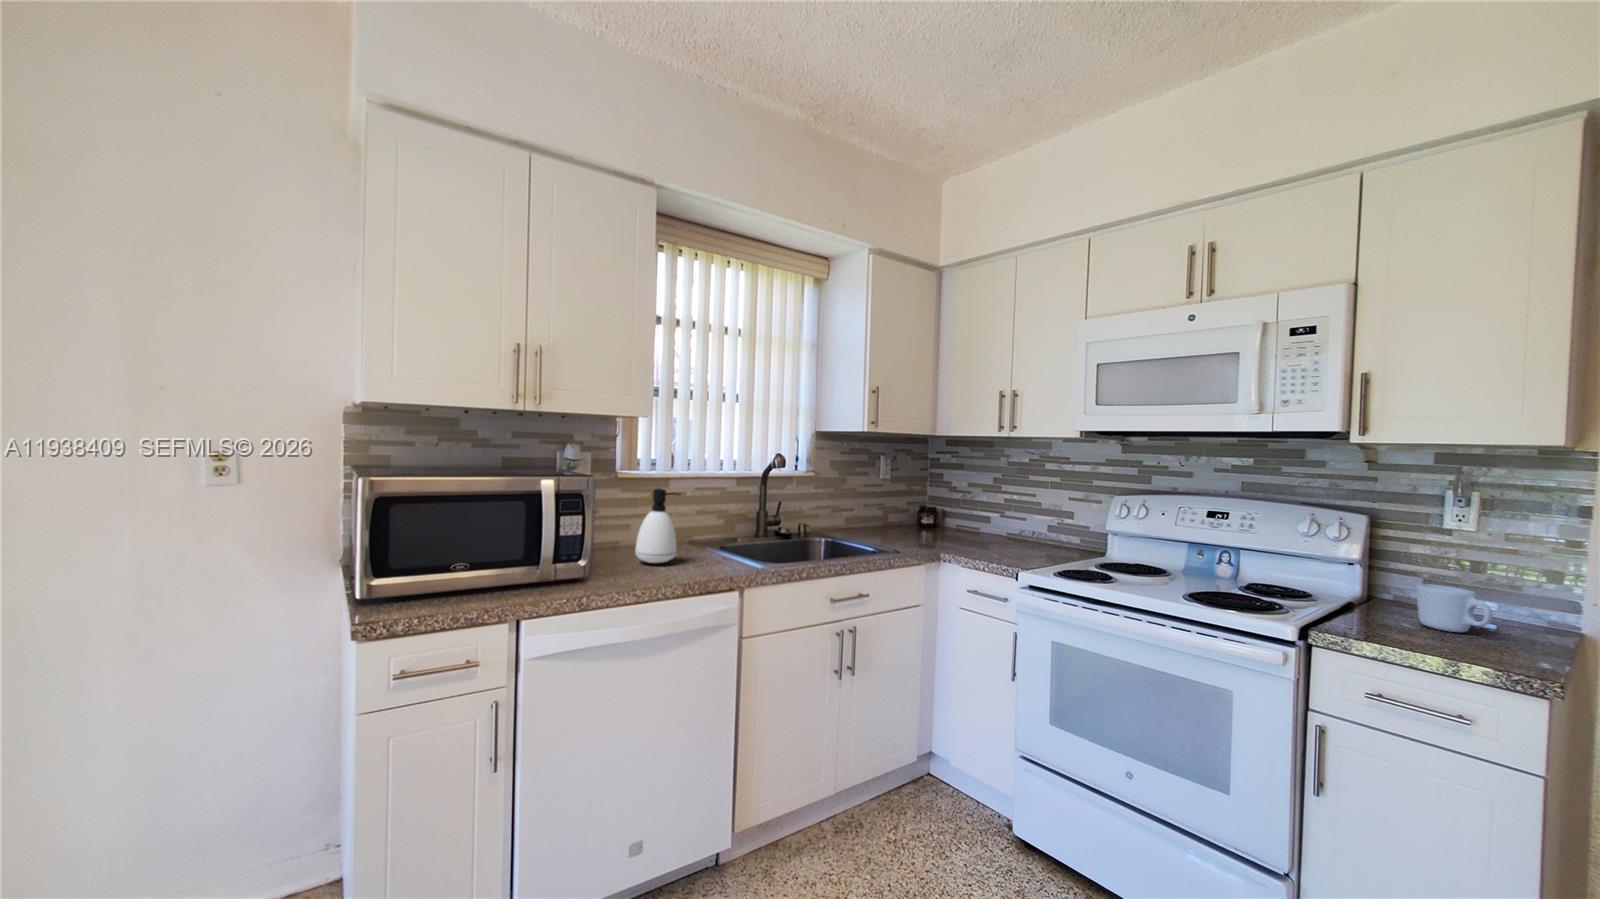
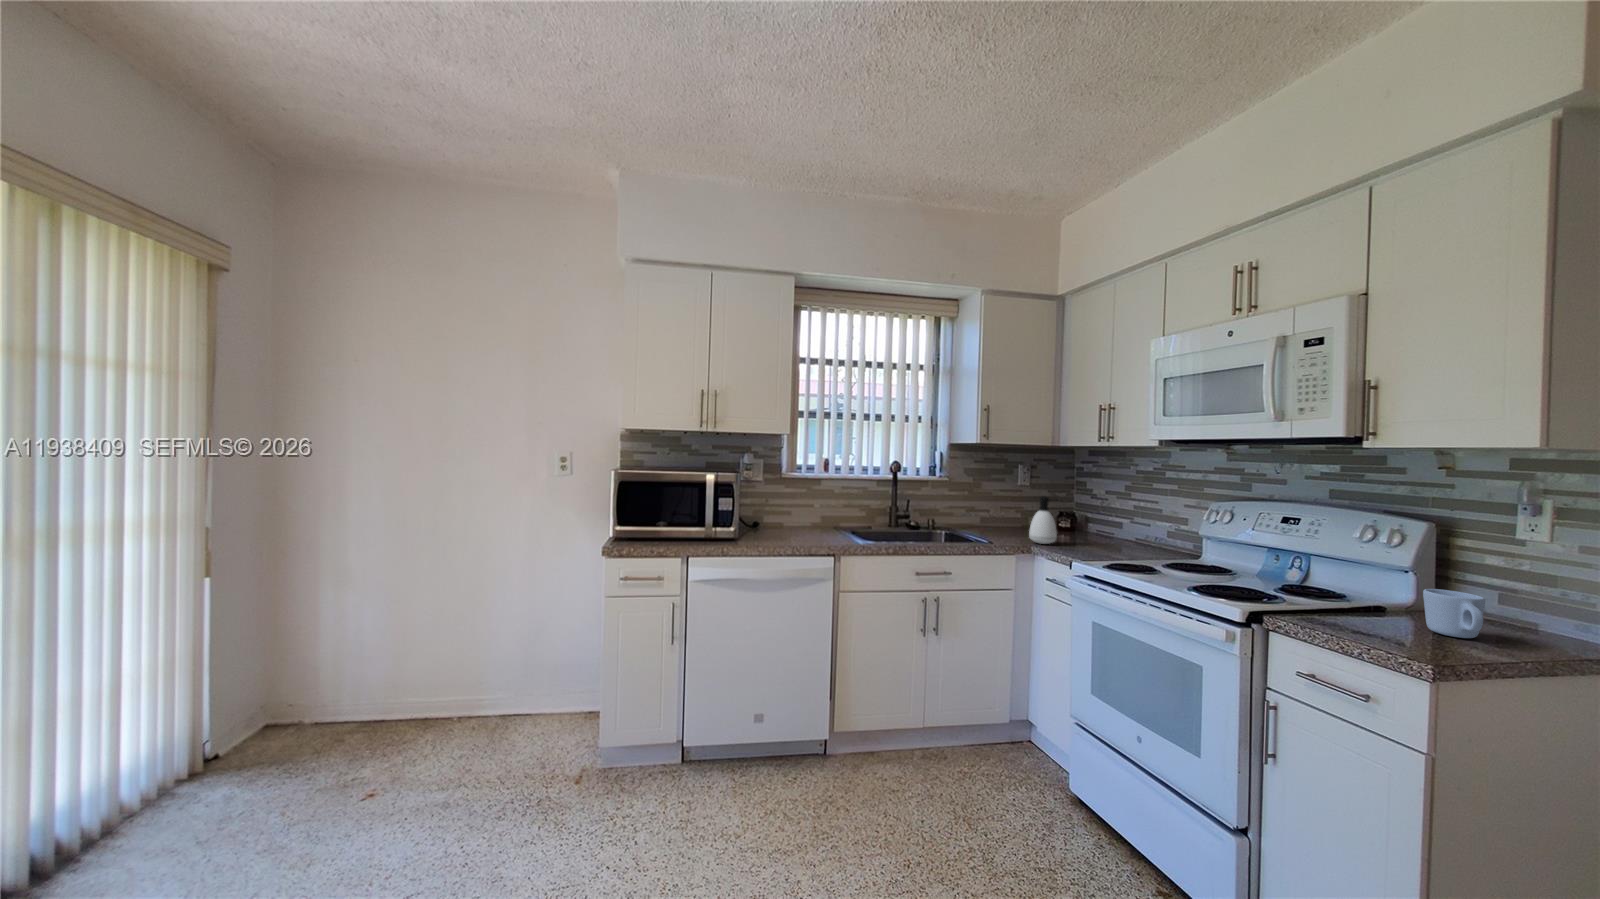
soap dispenser: present [635,488,680,563] -> present [1029,496,1057,544]

